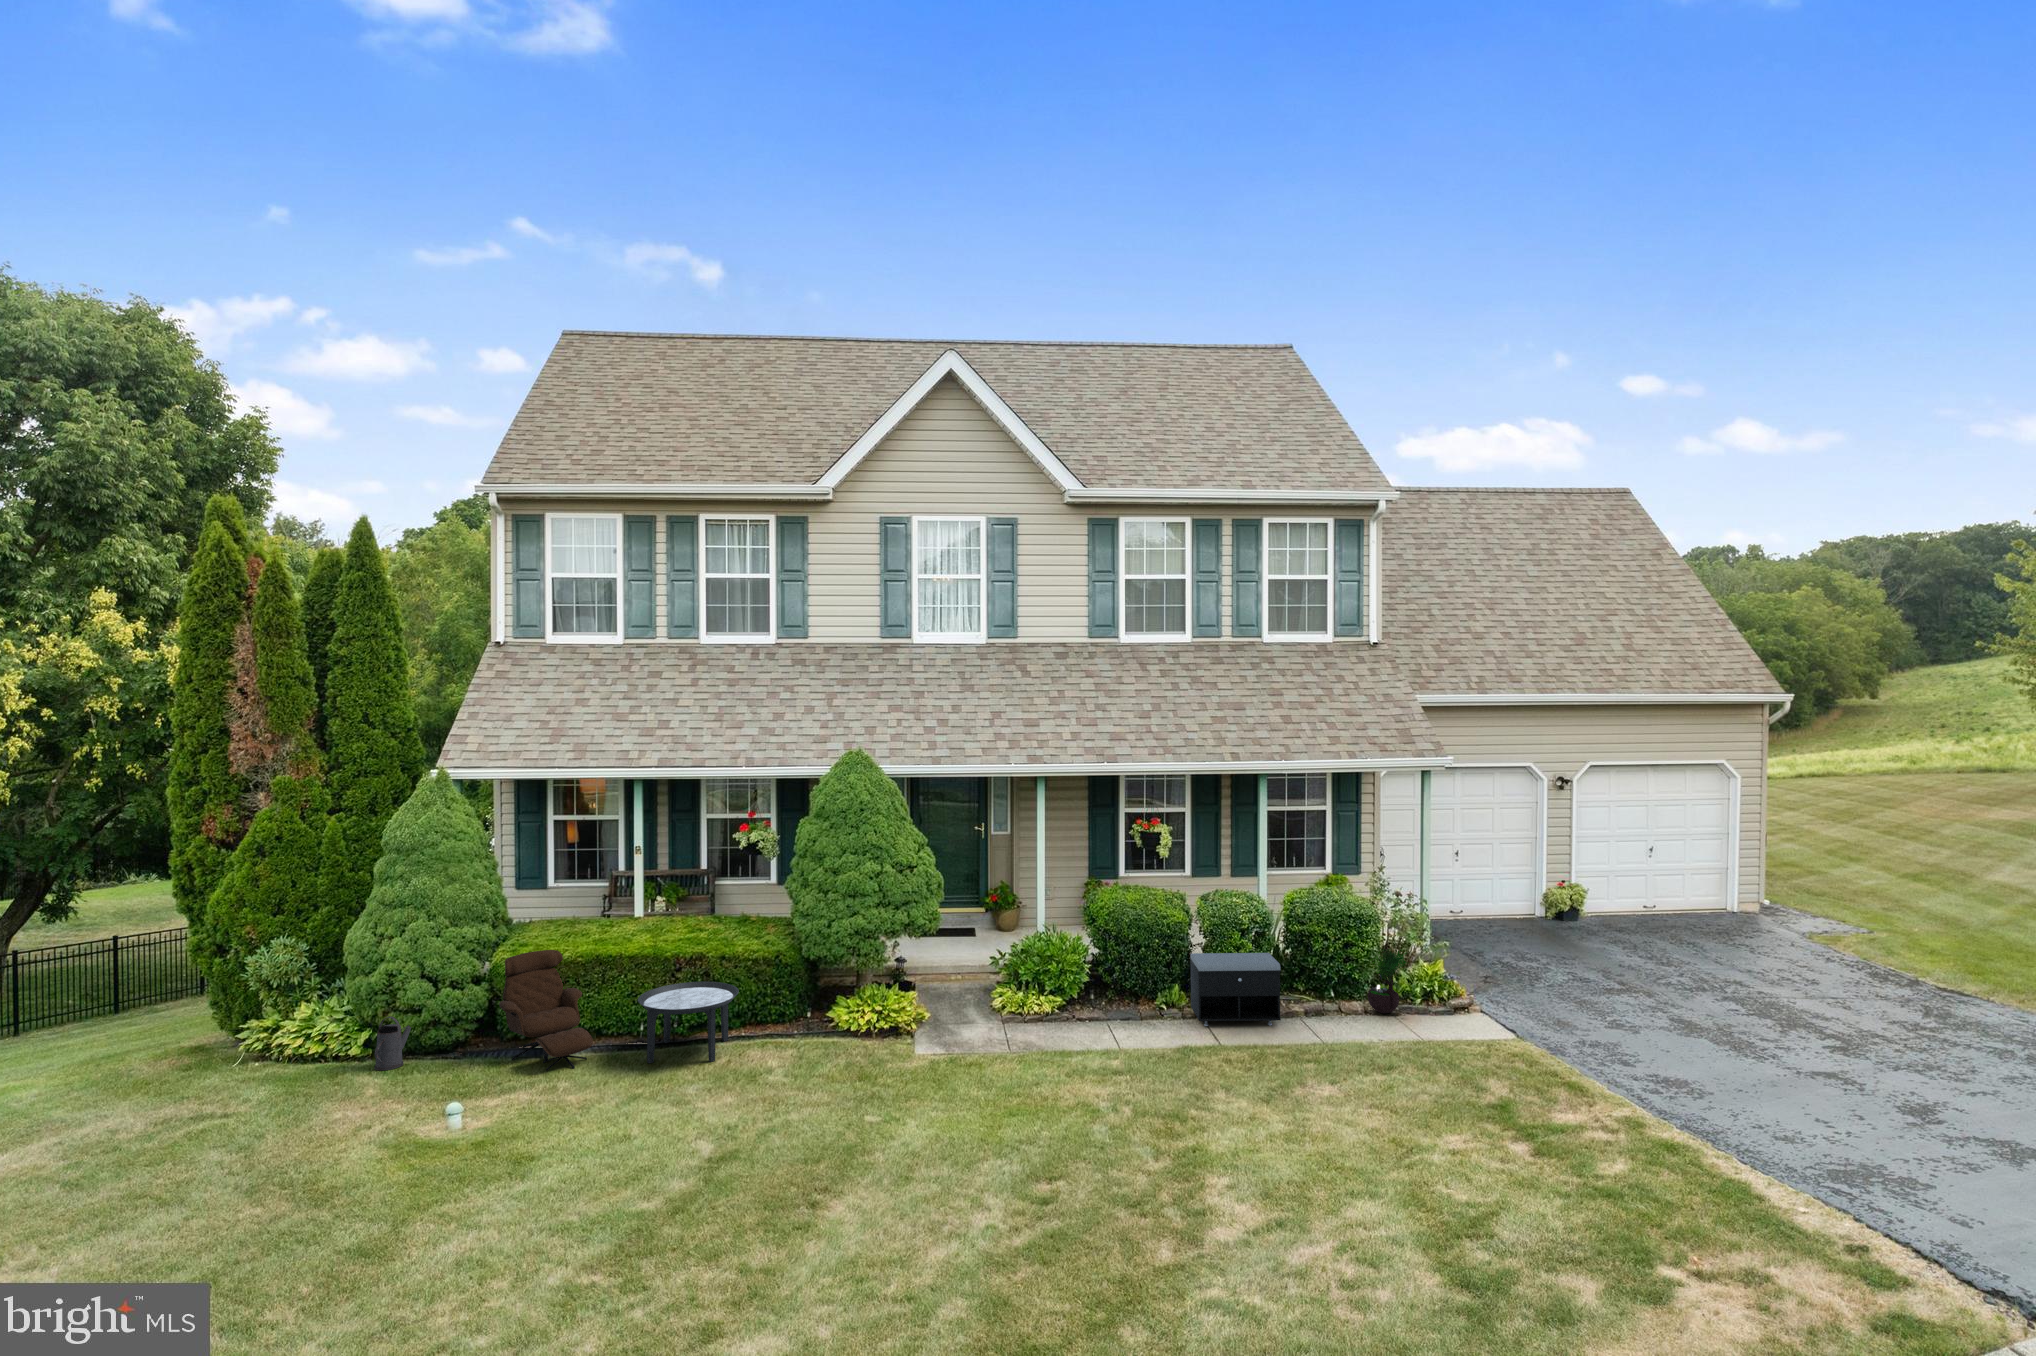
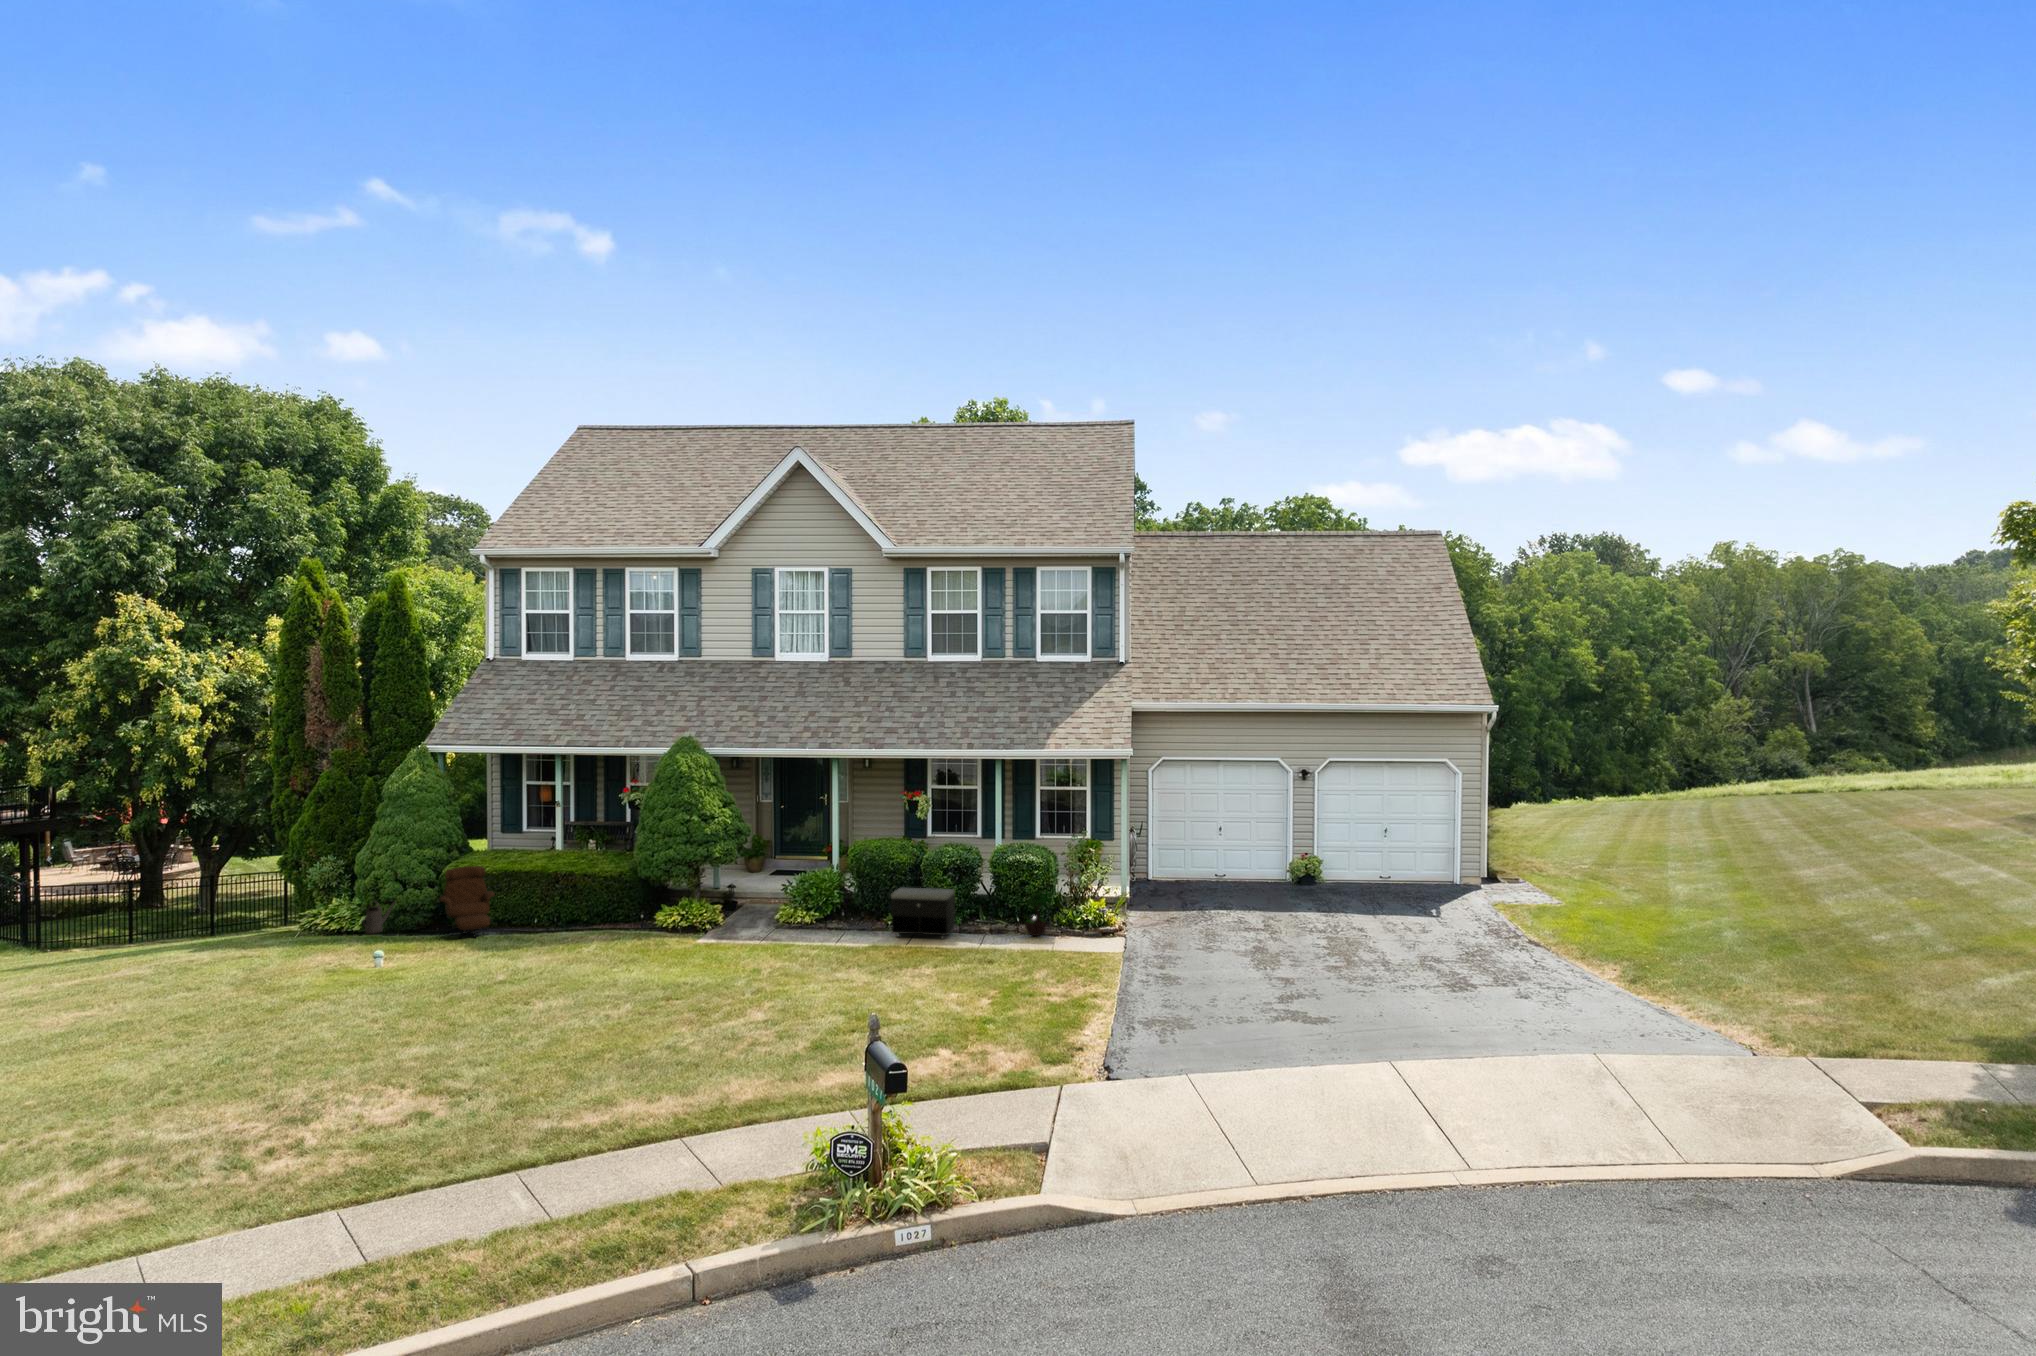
round table: present [638,982,739,1063] -> none [517,891,586,939]

